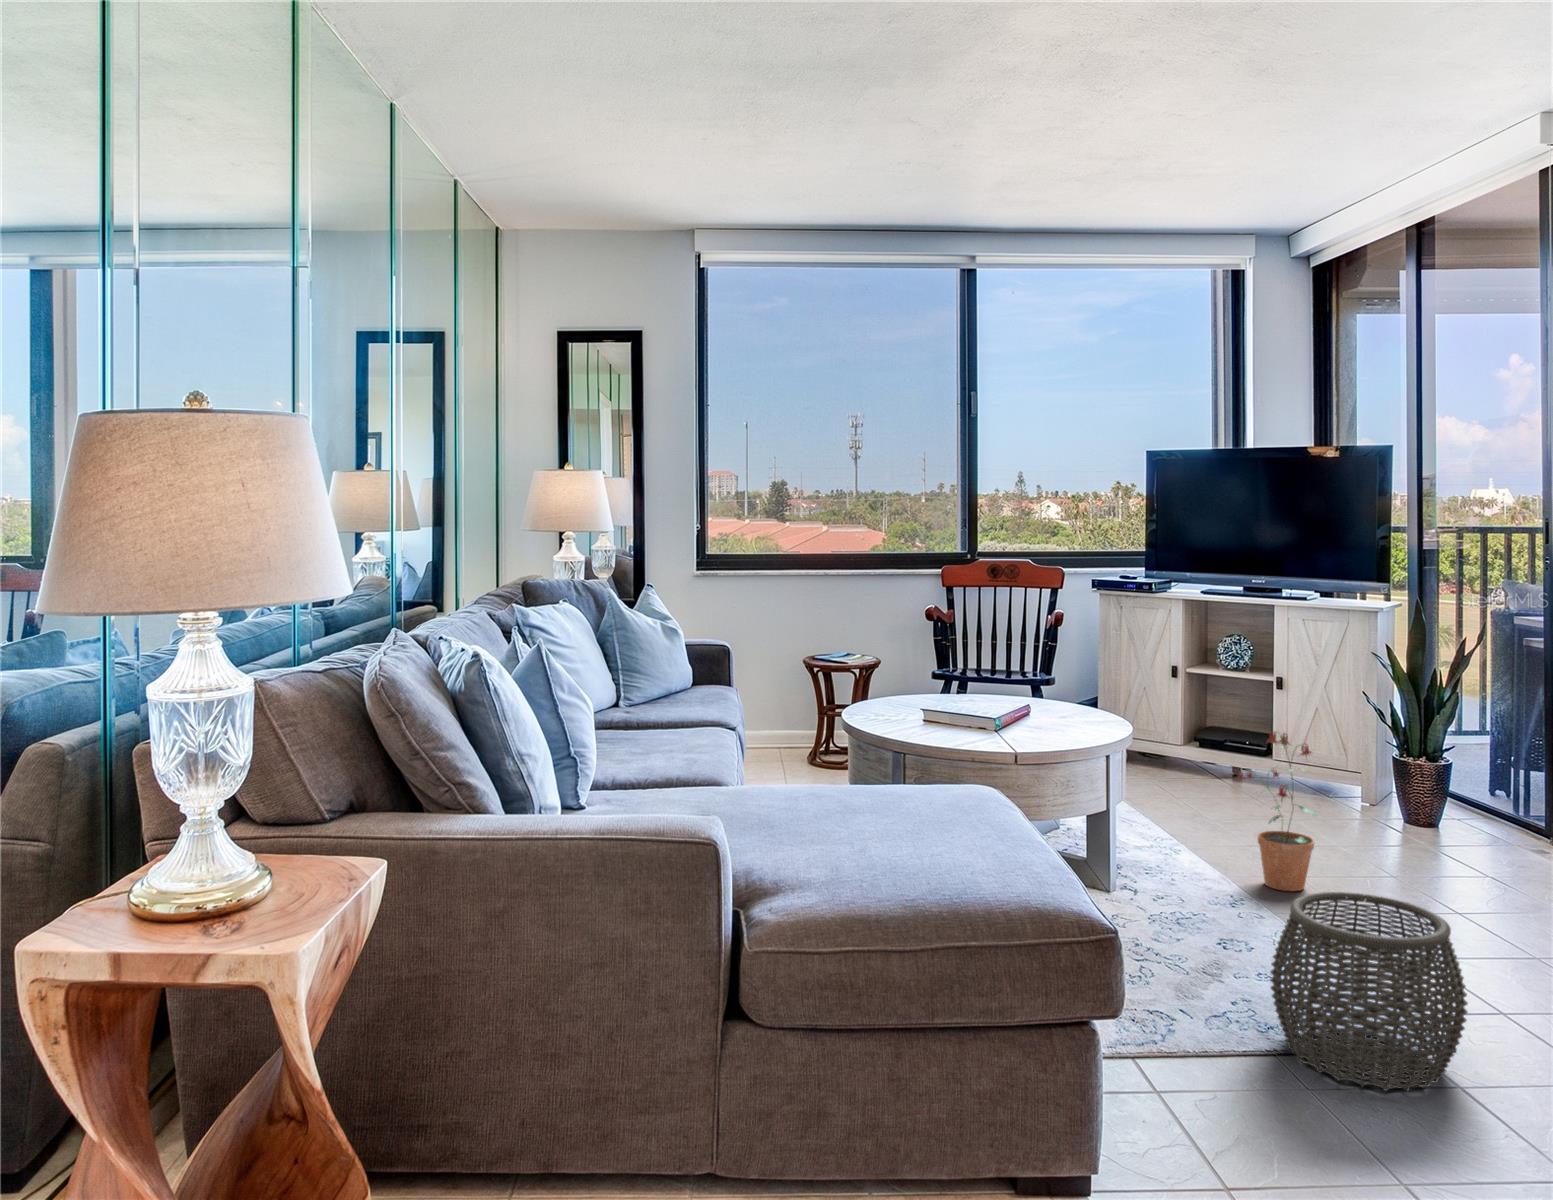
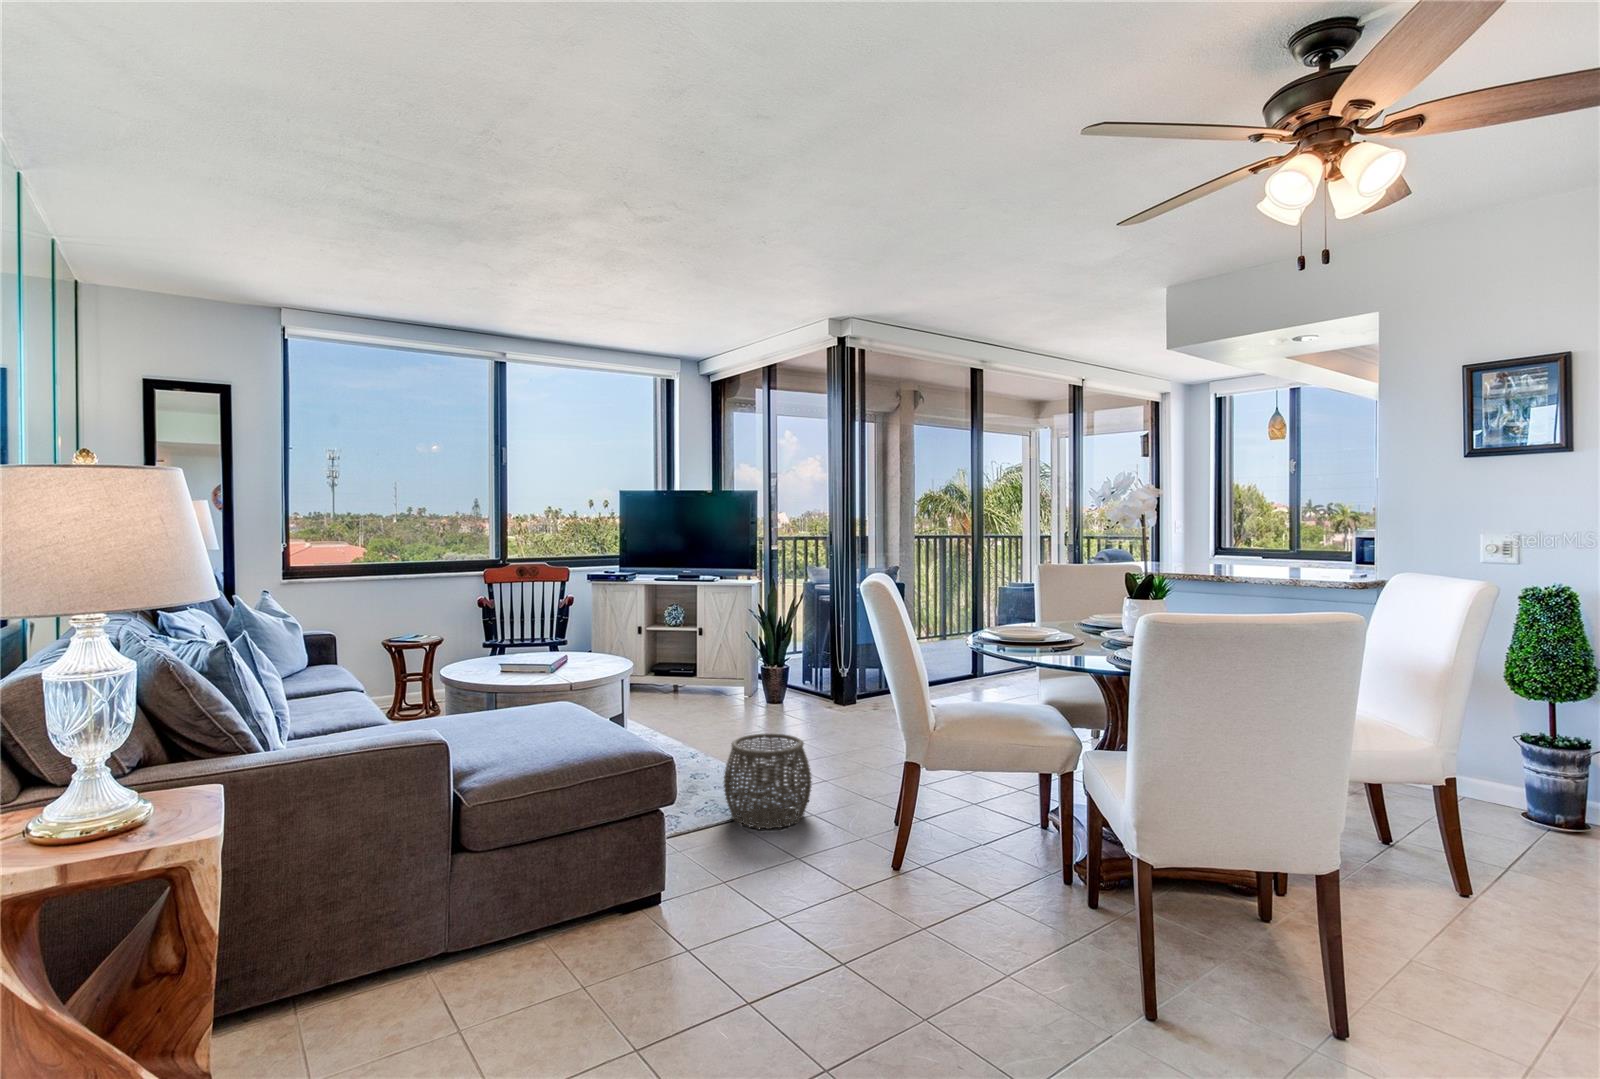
potted plant: present [1237,732,1317,891] -> none [688,658,734,748]

